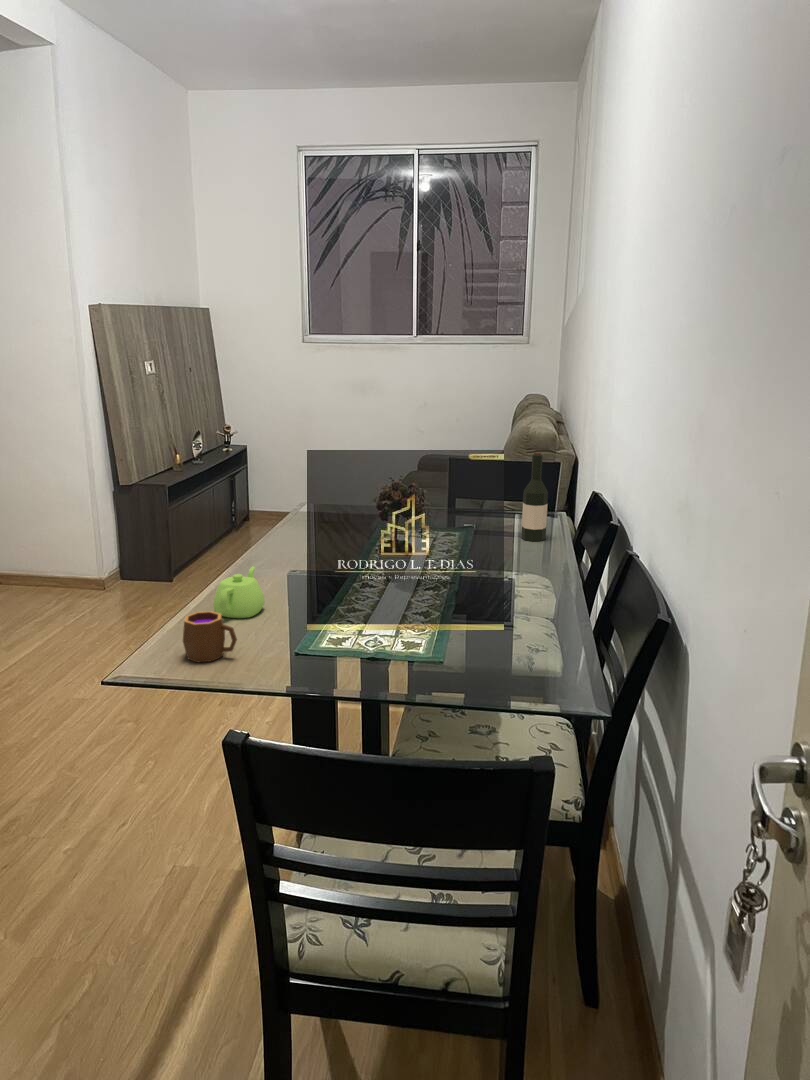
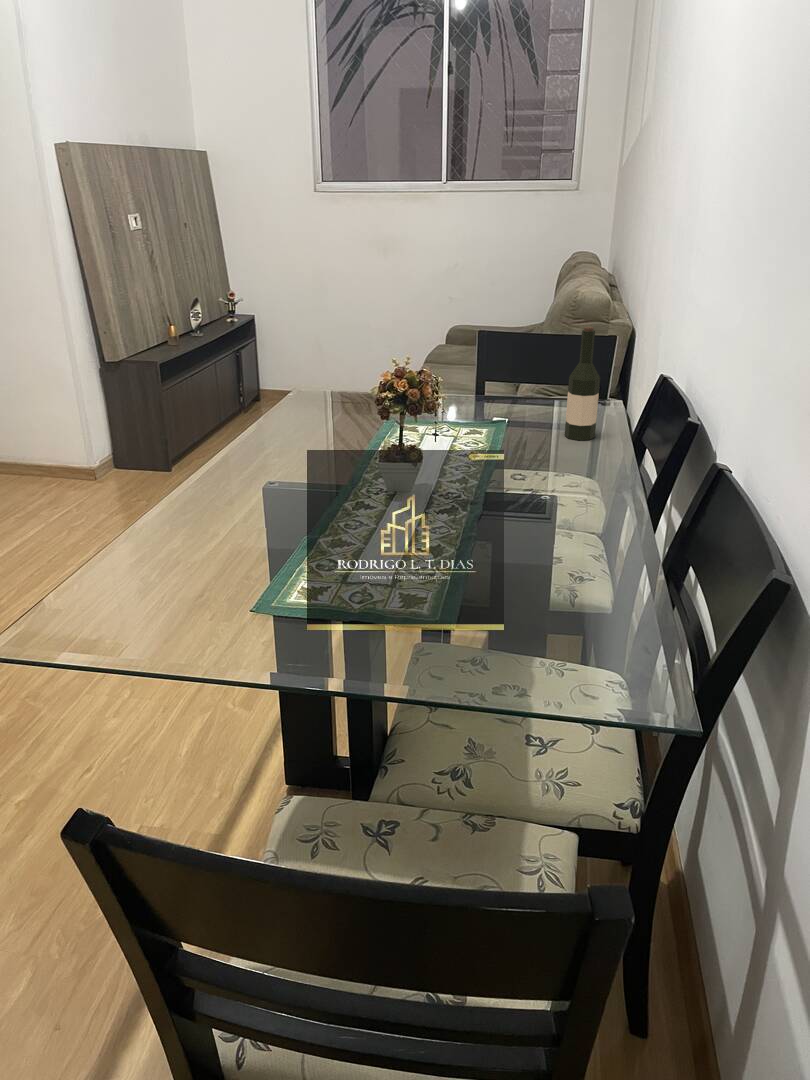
teapot: present [213,567,265,618] -> none [163,483,230,553]
mug: present [183,611,237,662] -> none [105,553,178,623]

